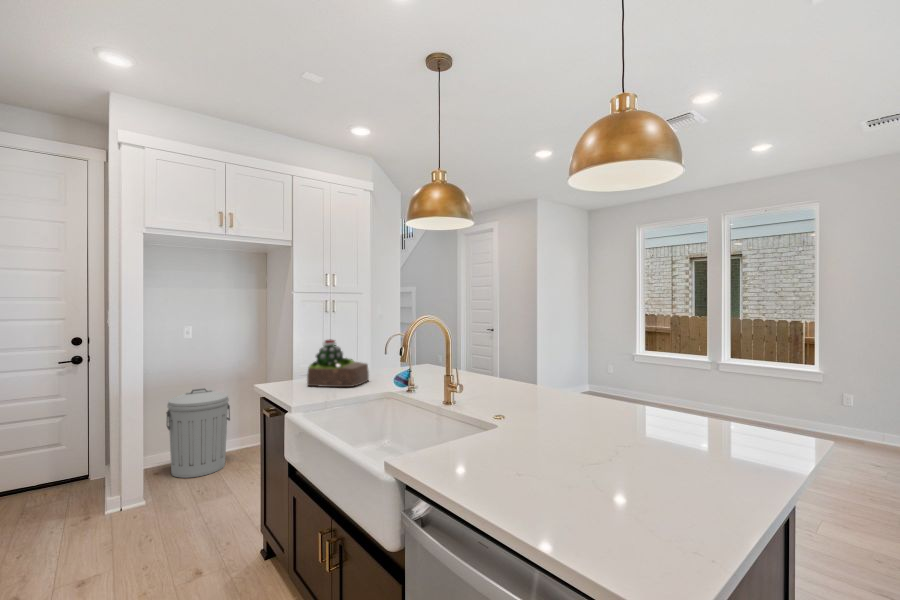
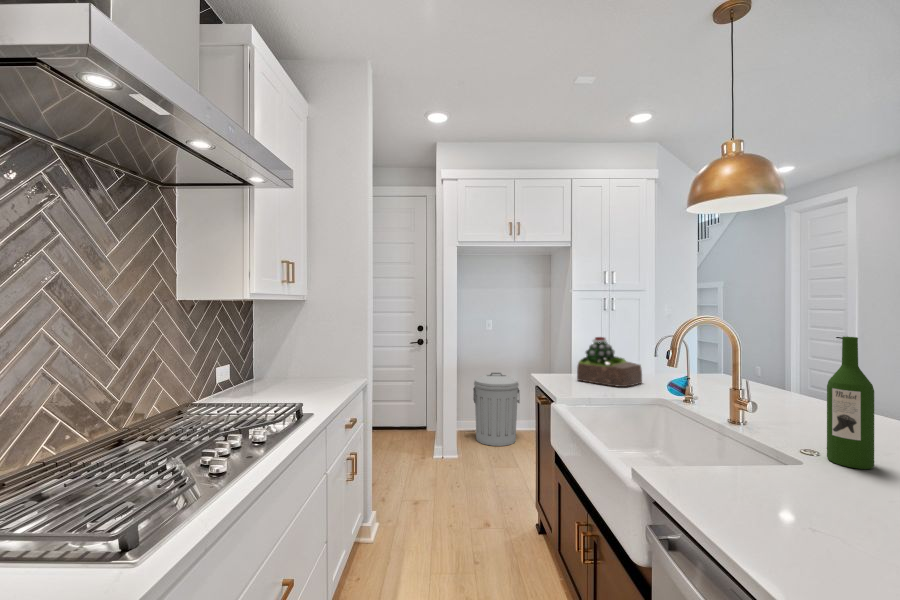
wine bottle: none [509,329,534,424] -> present [827,337,874,469]

